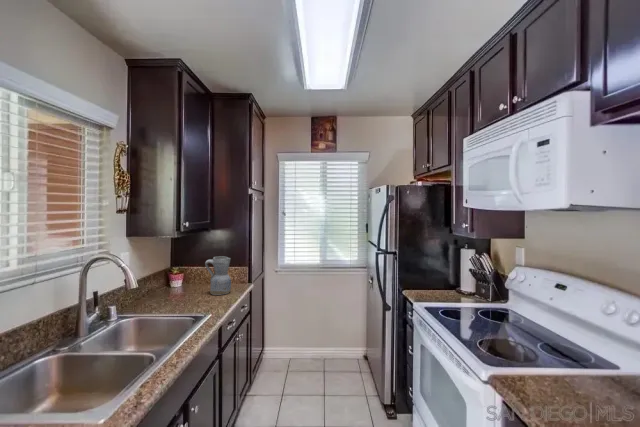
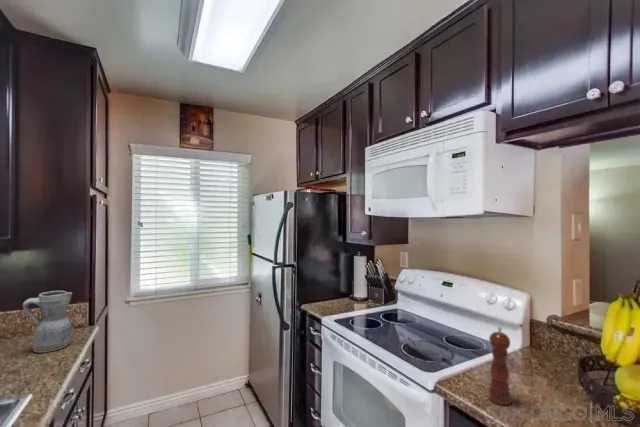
pepper mill: none [543,328,570,414] -> present [489,327,511,405]

